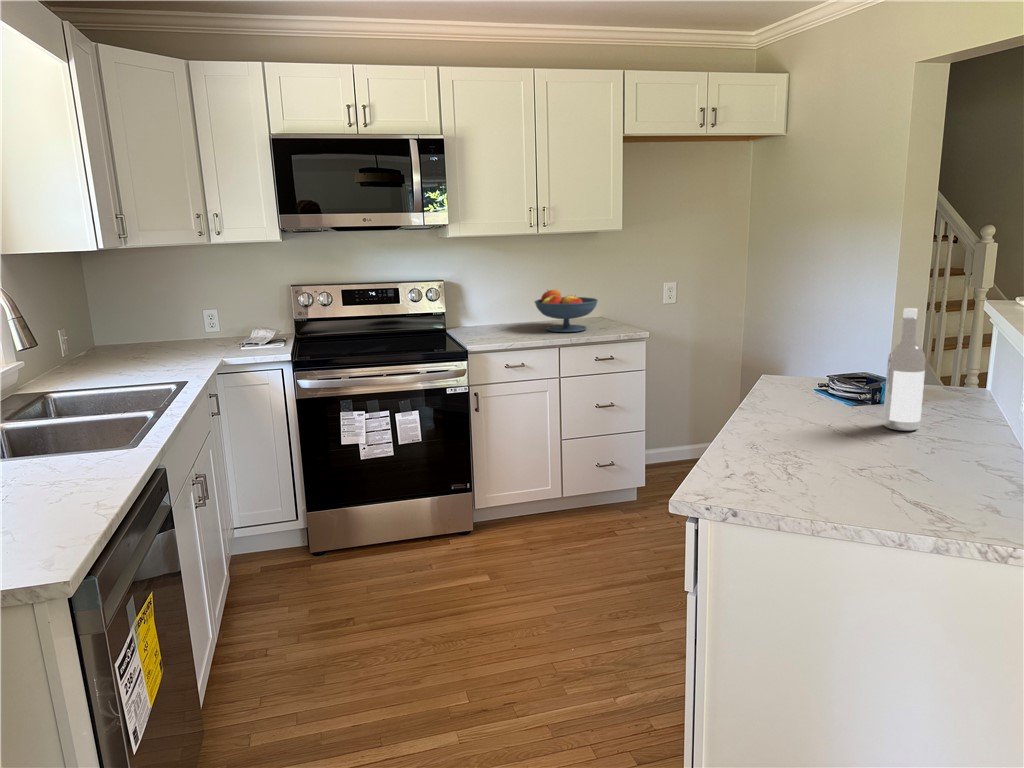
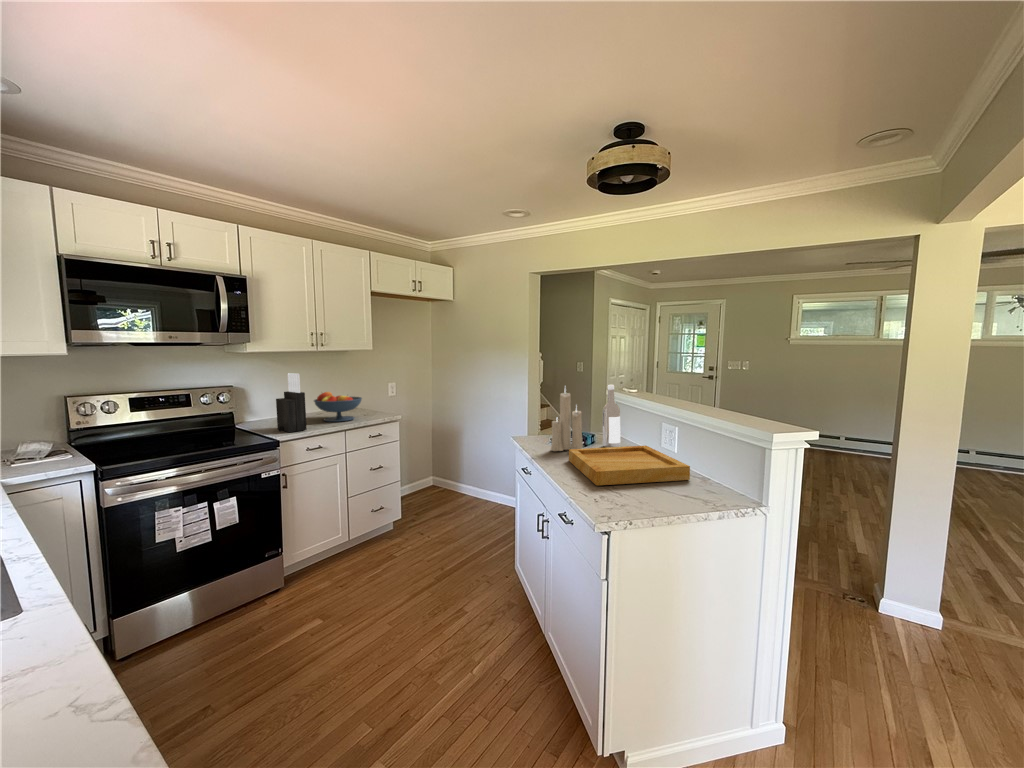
knife block: none [481,263,510,341] -> present [276,373,307,432]
candle: none [772,298,834,425] -> present [551,393,583,451]
tray: none [739,418,941,514] -> present [569,446,690,485]

